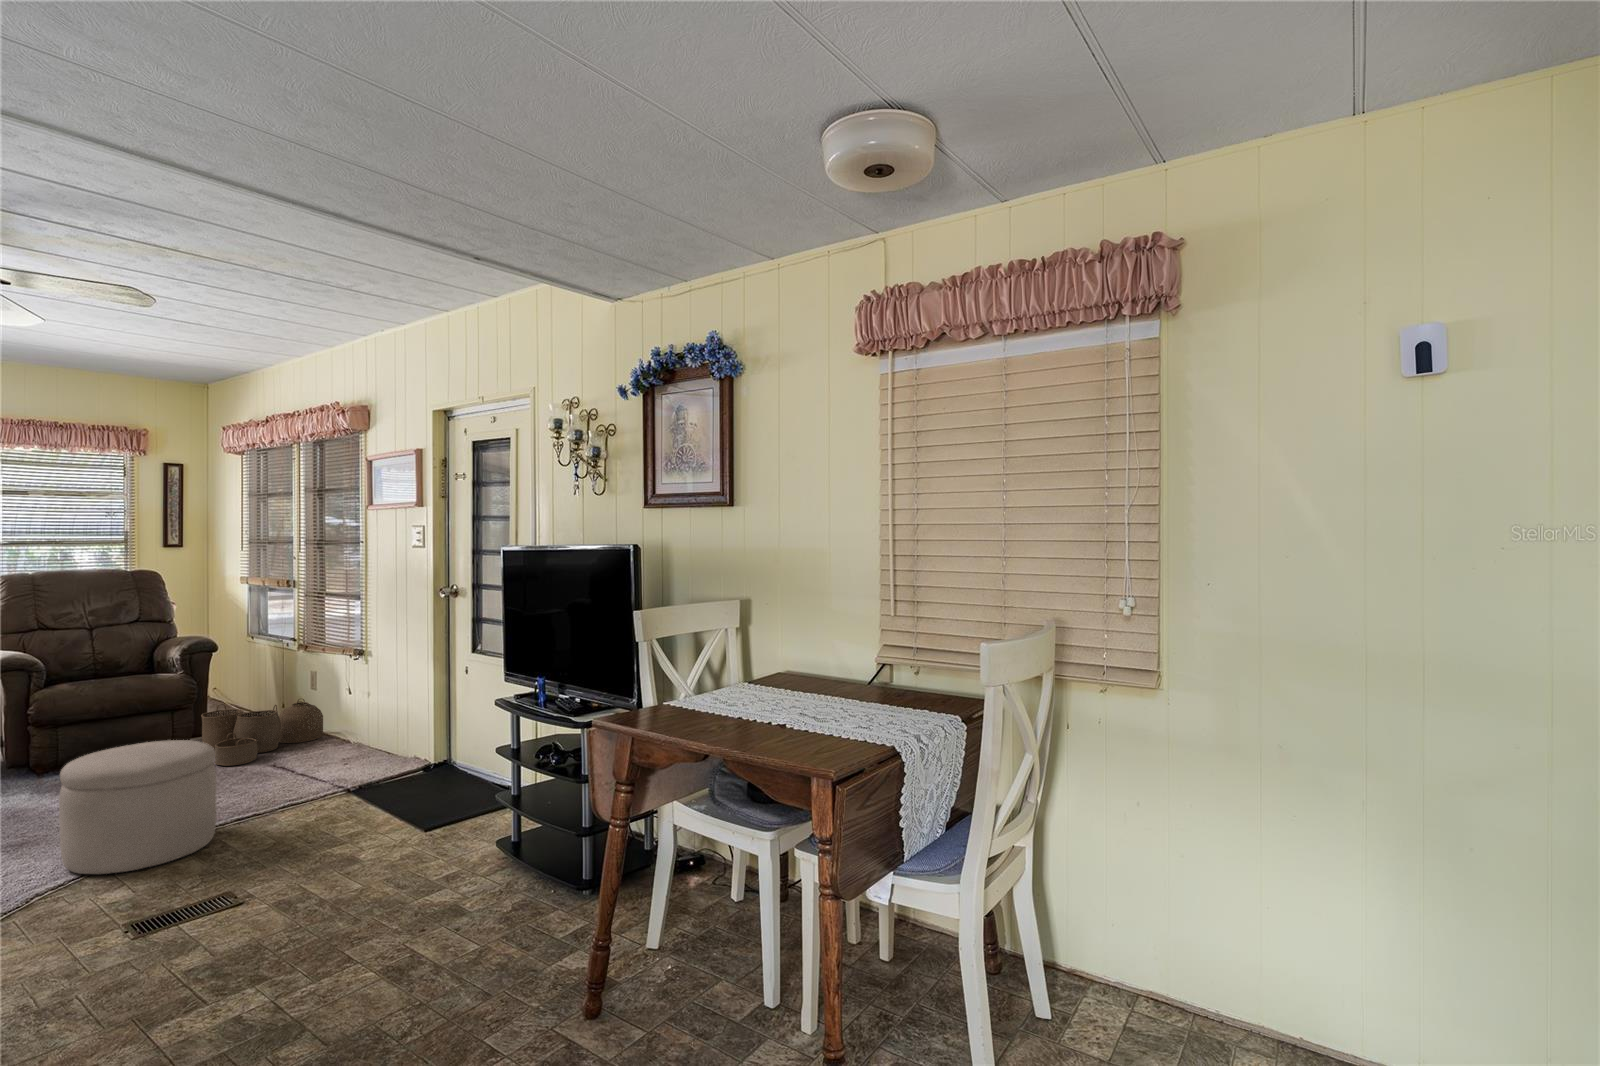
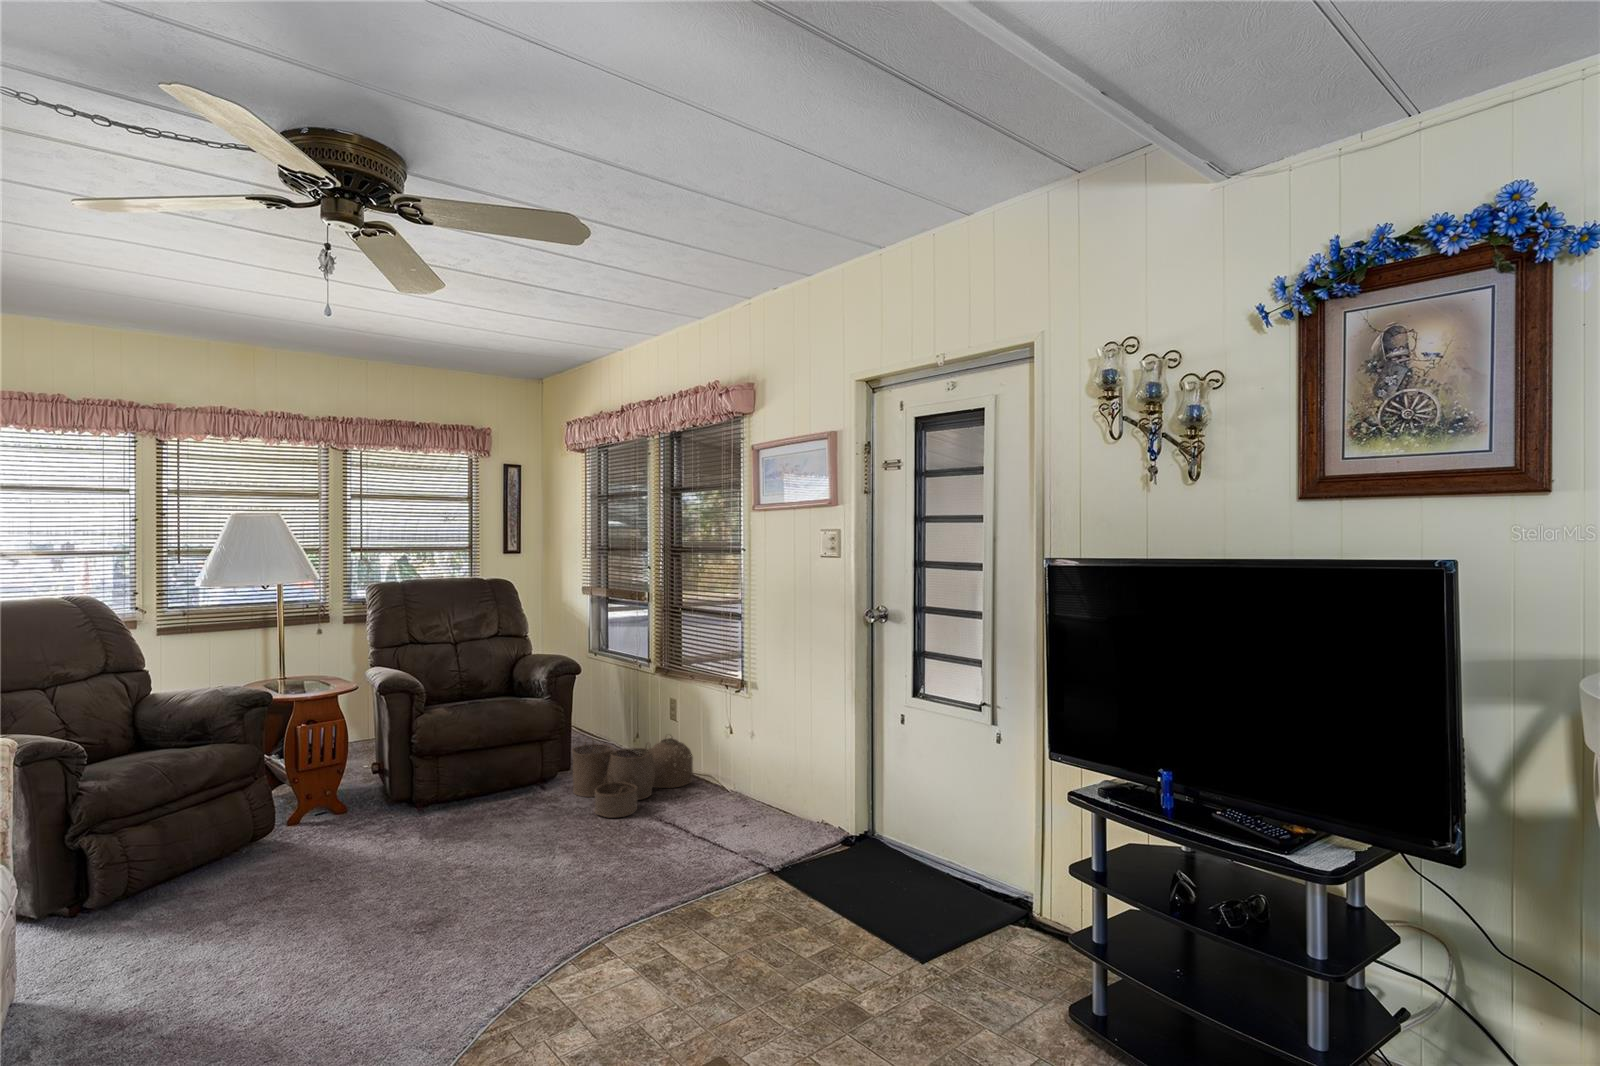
ottoman: present [59,740,216,874] -> none [489,804,653,993]

